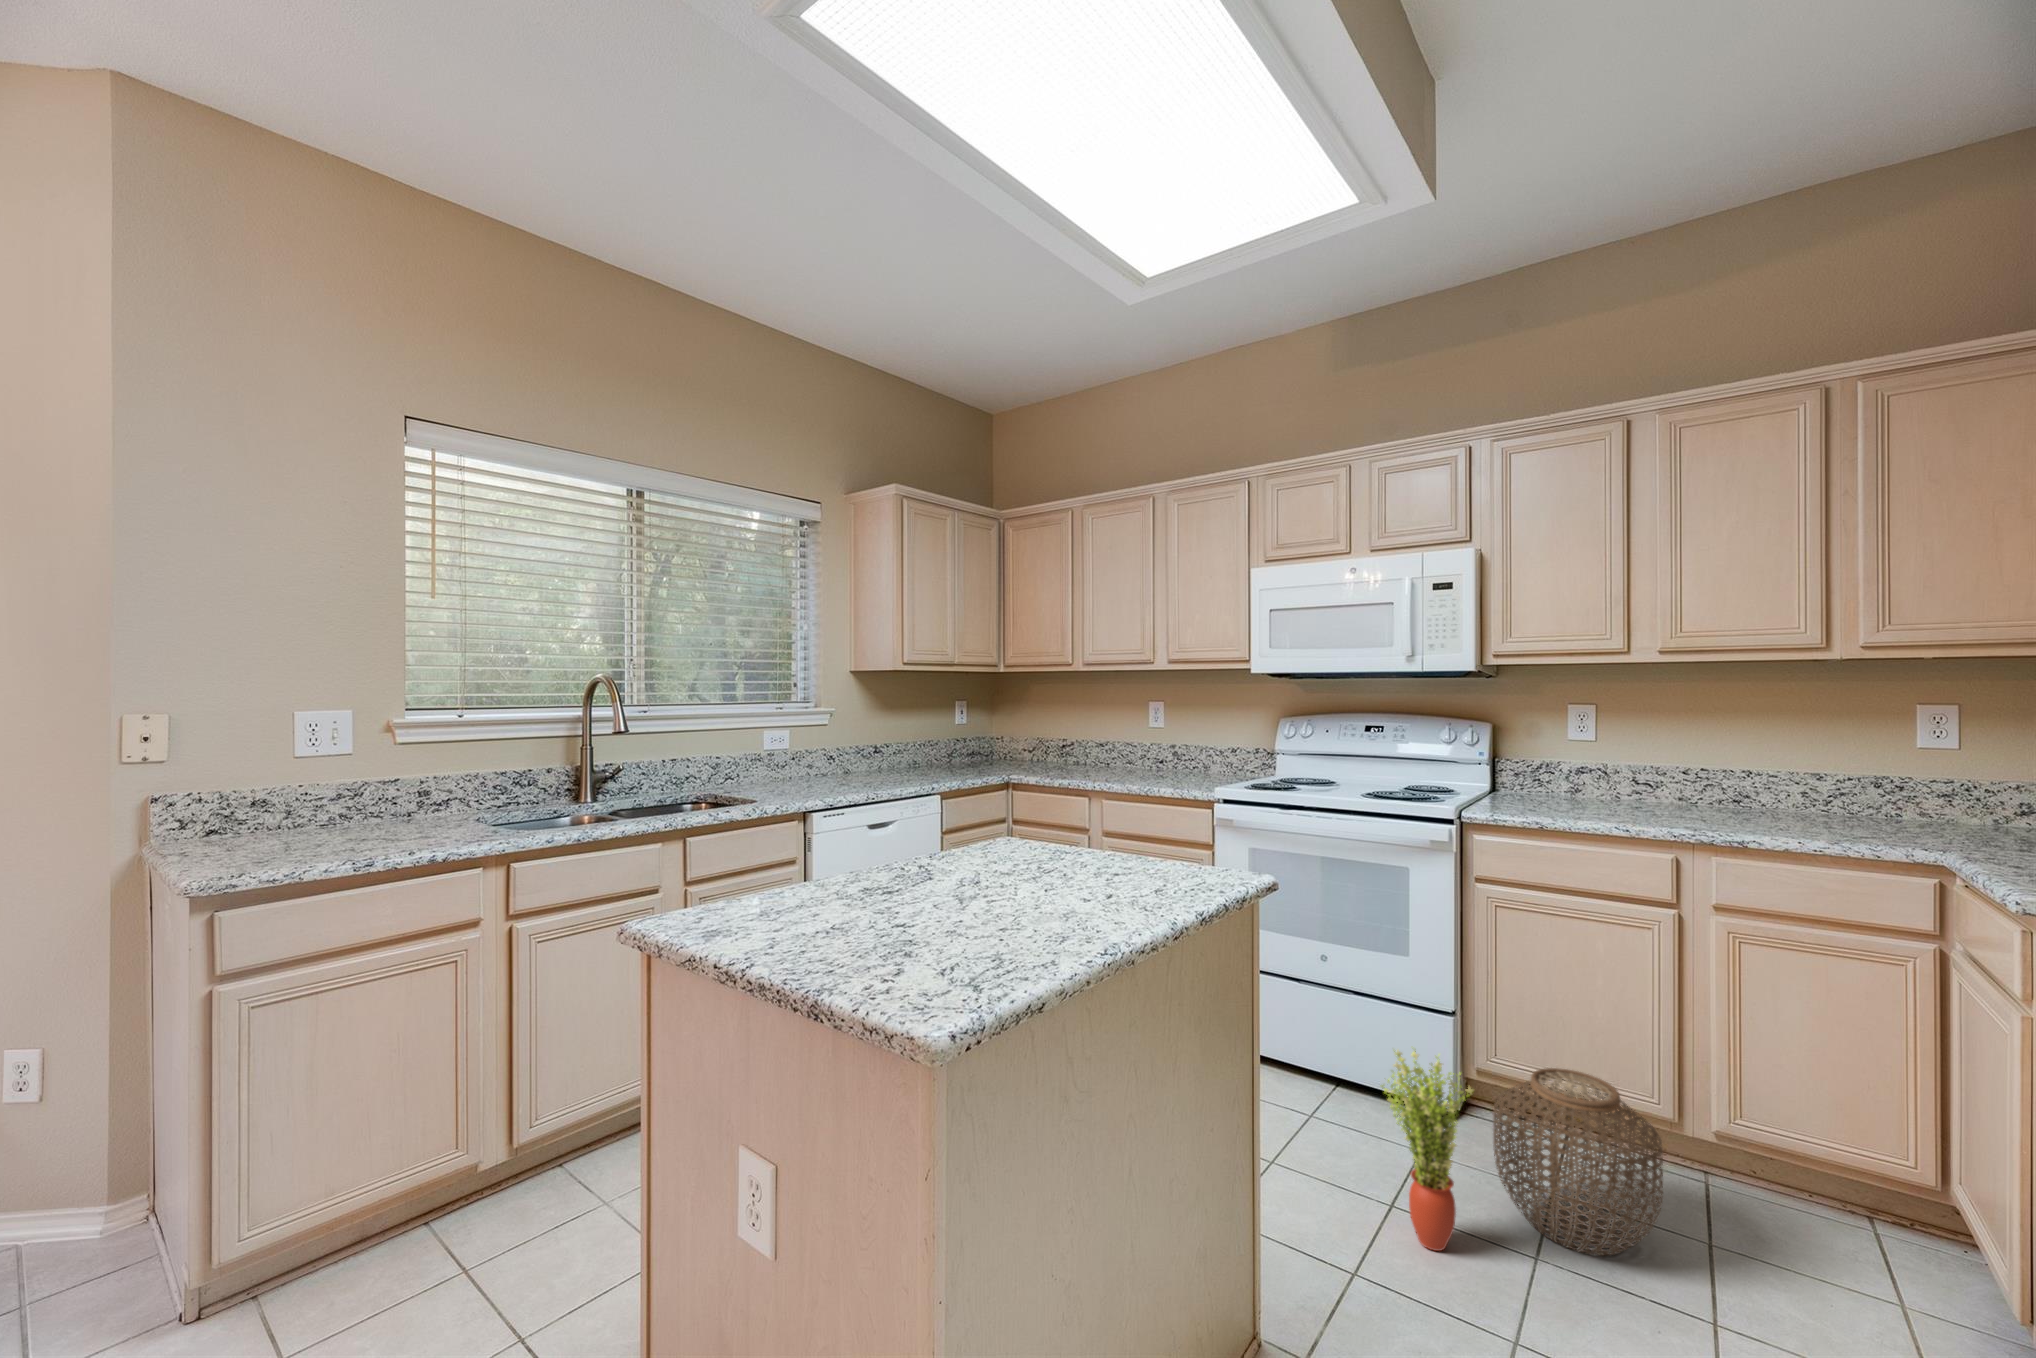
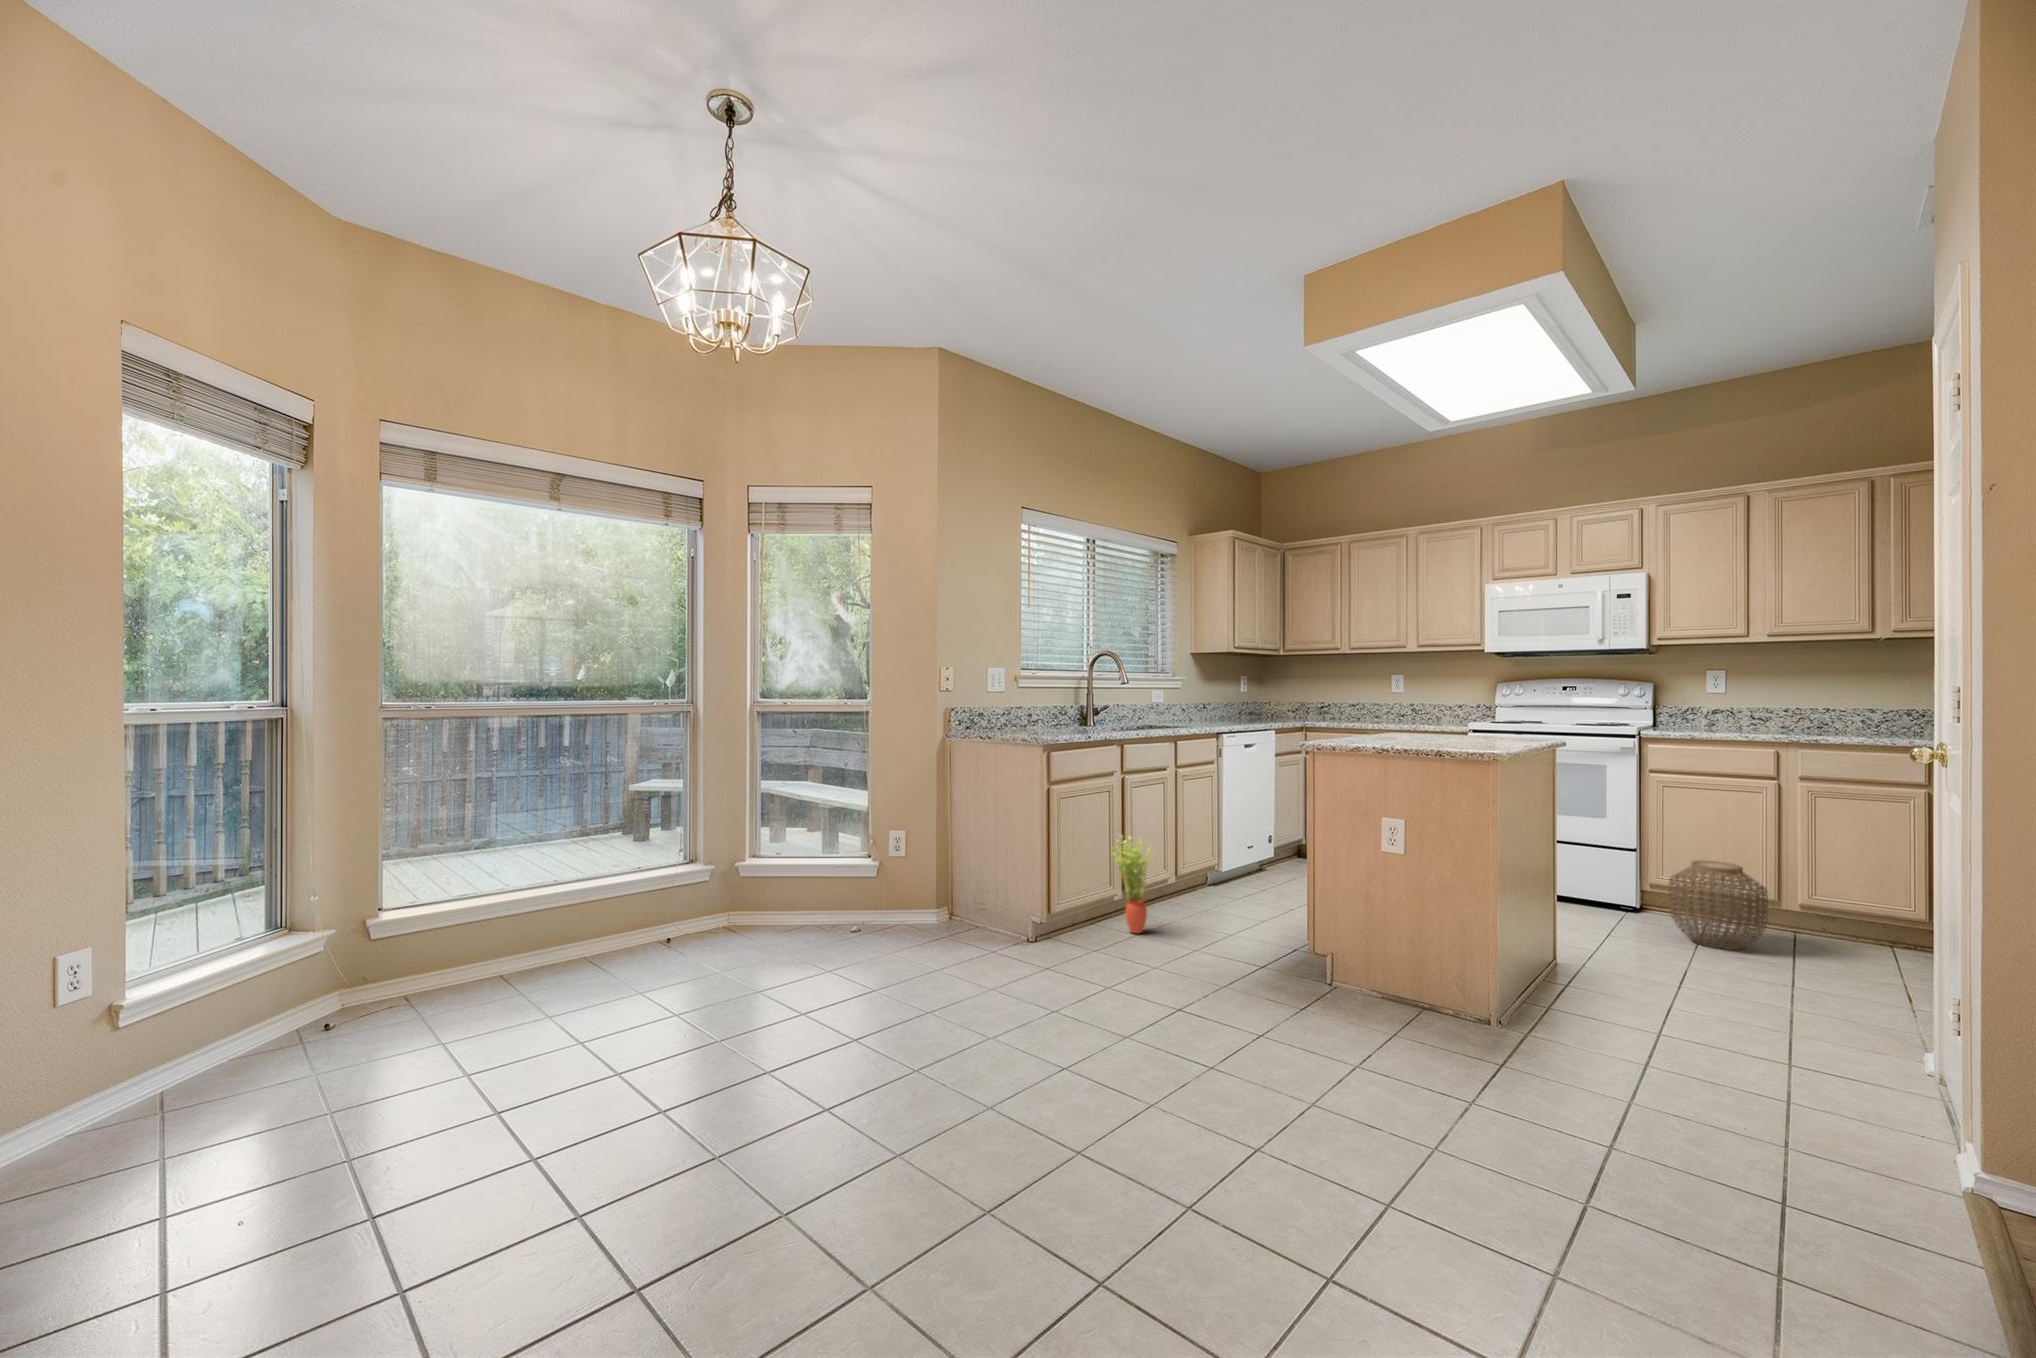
potted plant: present [1381,1050,1474,1251] -> present [1112,836,1150,933]

